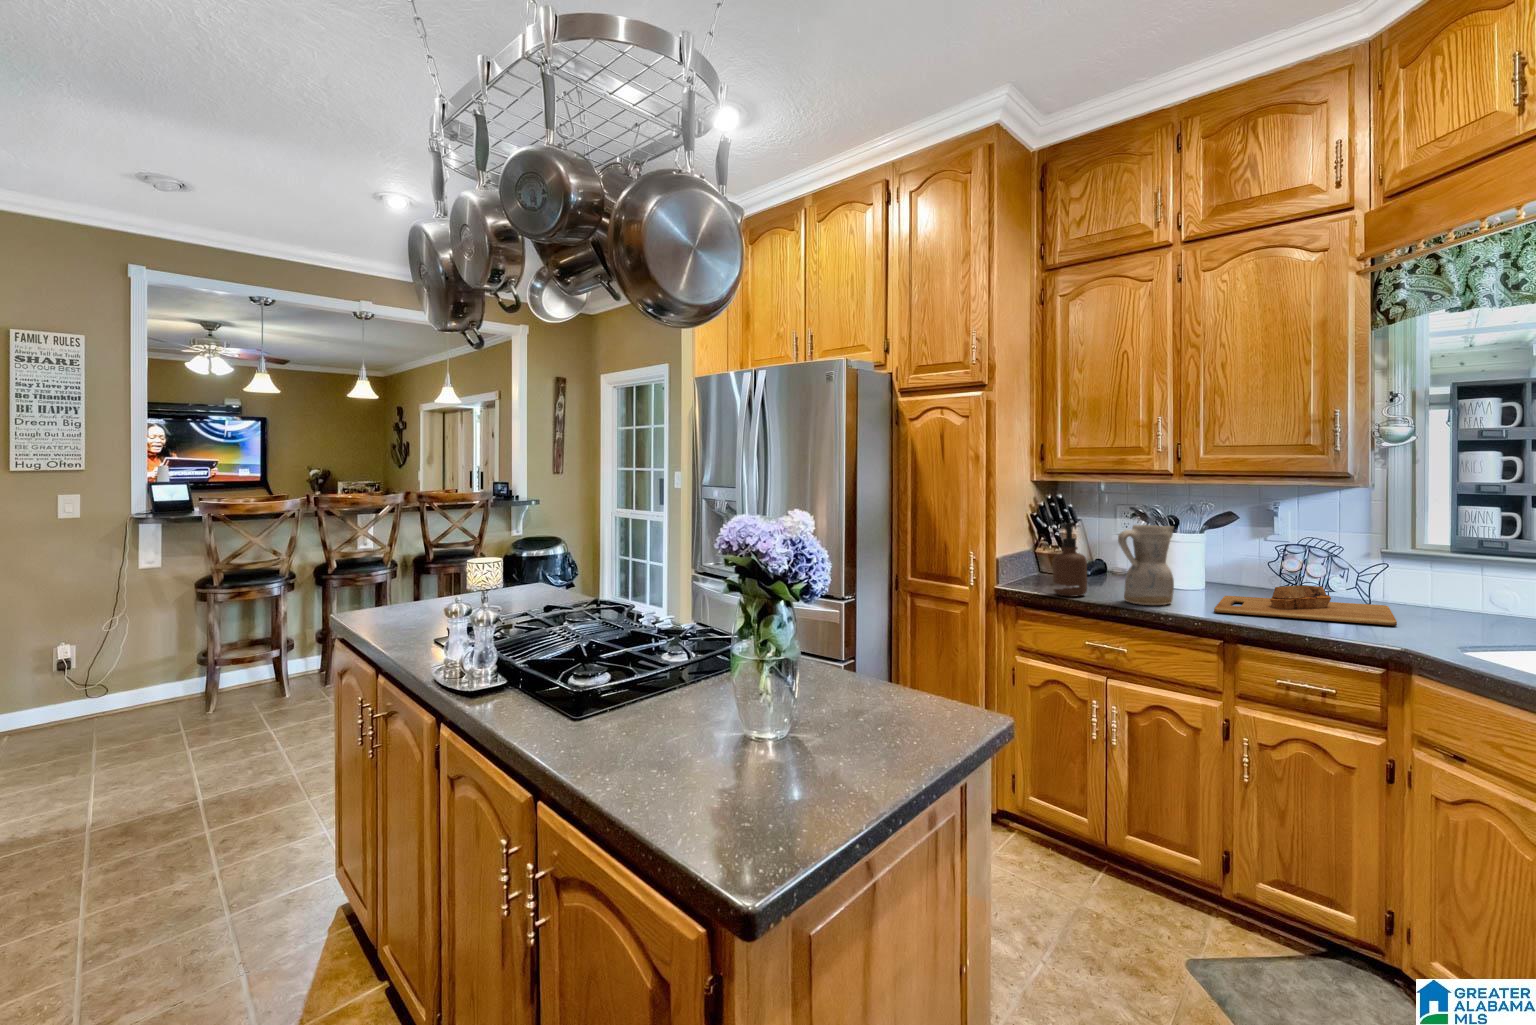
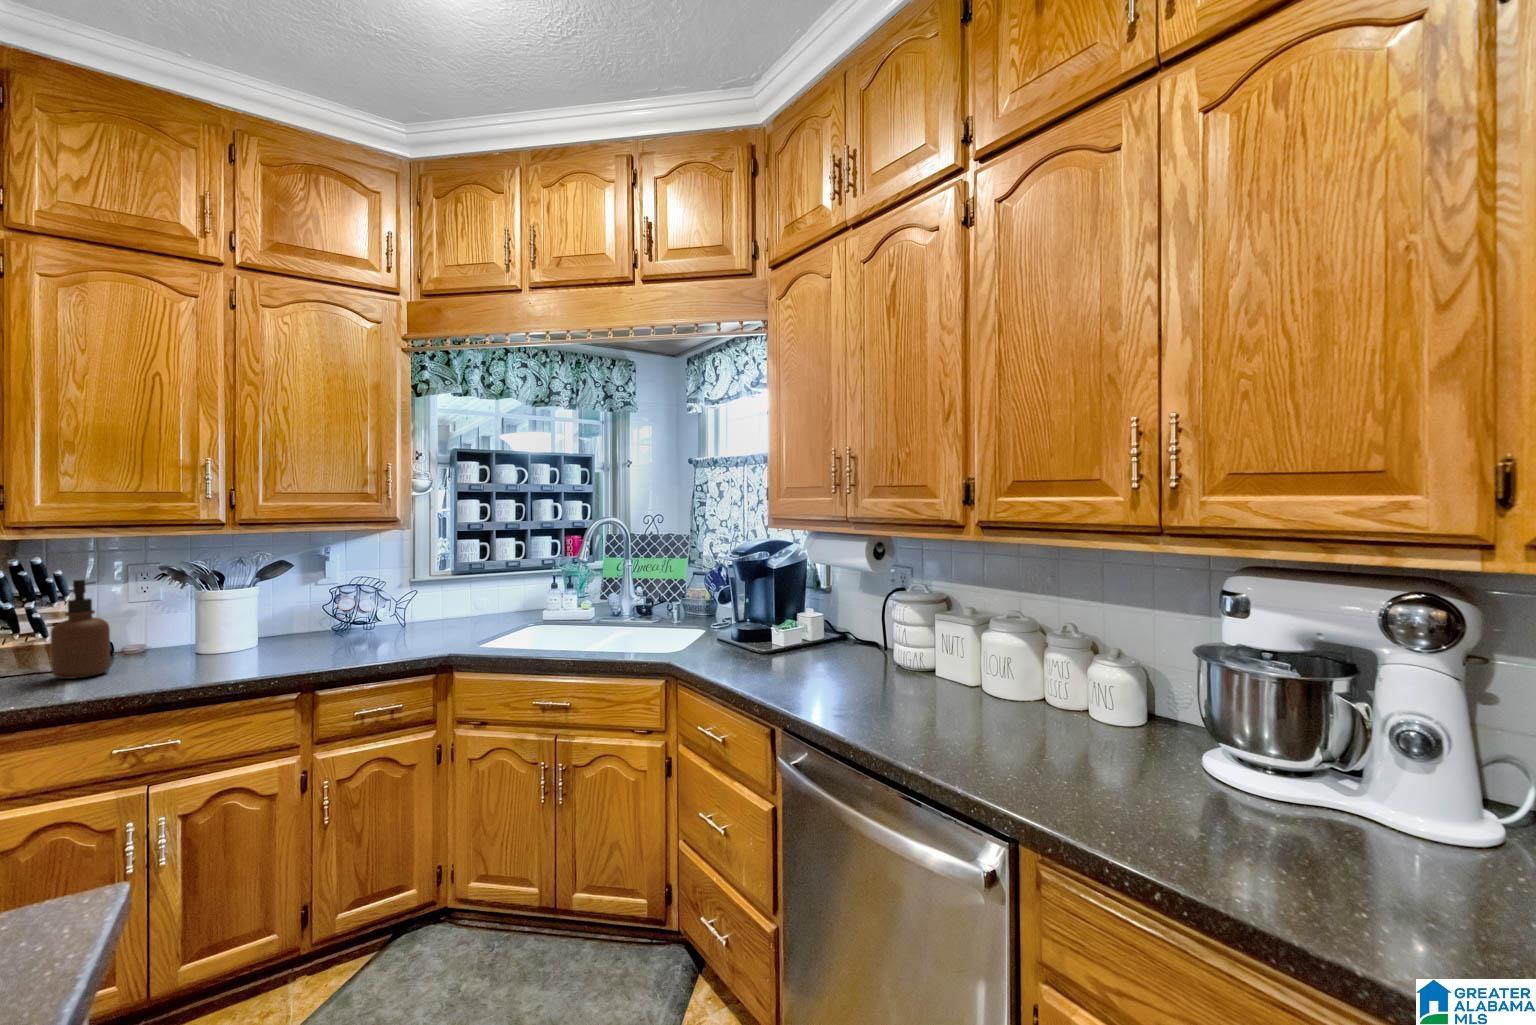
ceramic pitcher: present [1118,525,1174,605] -> none [163,575,235,670]
cutting board: present [1214,586,1397,625] -> none [284,619,437,661]

